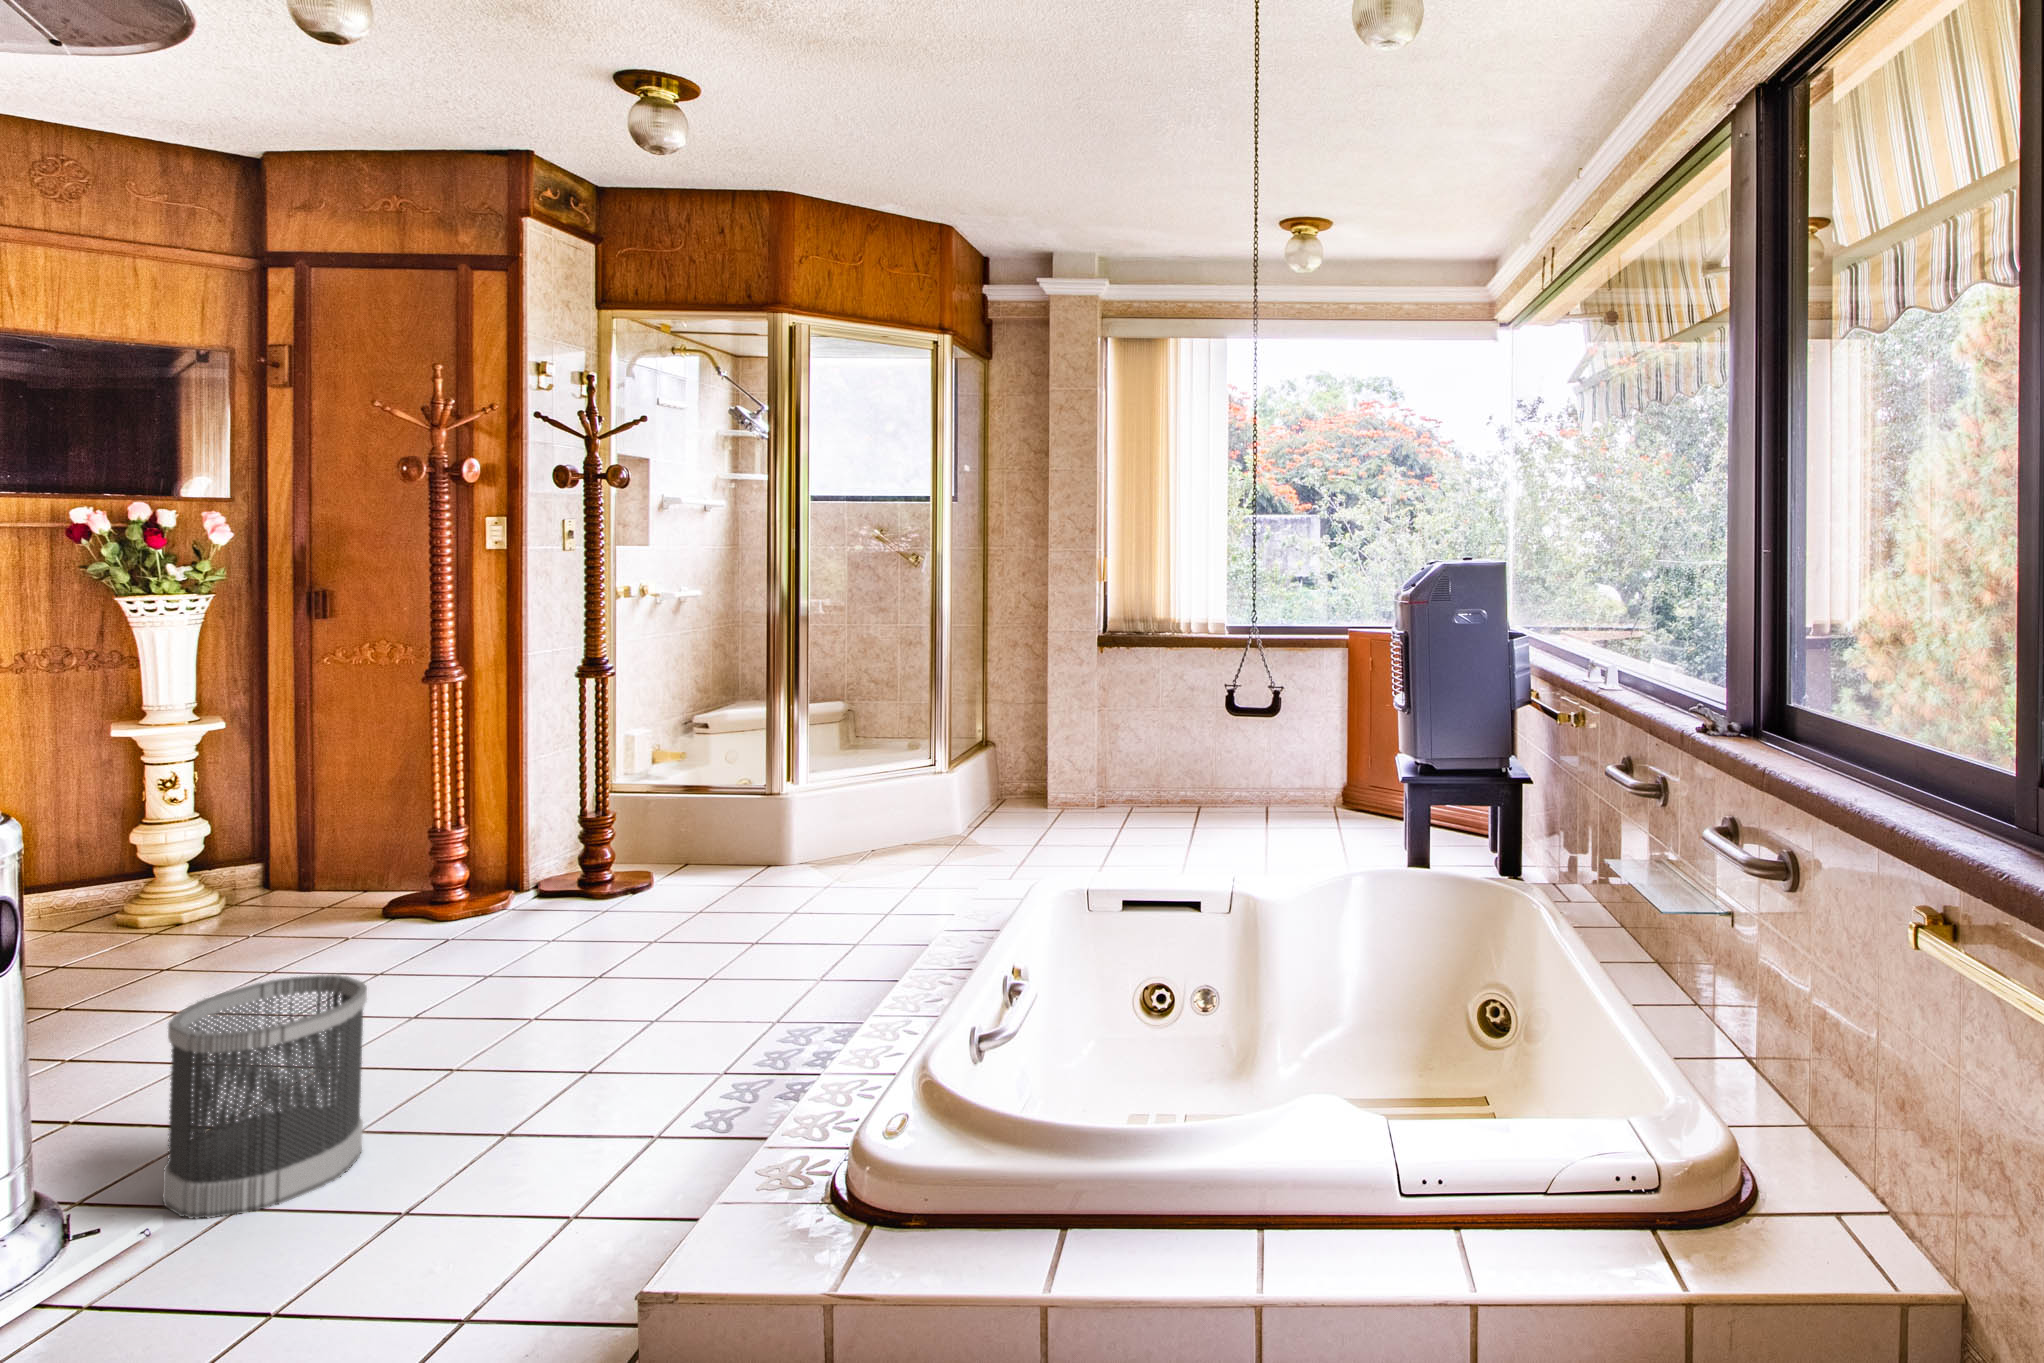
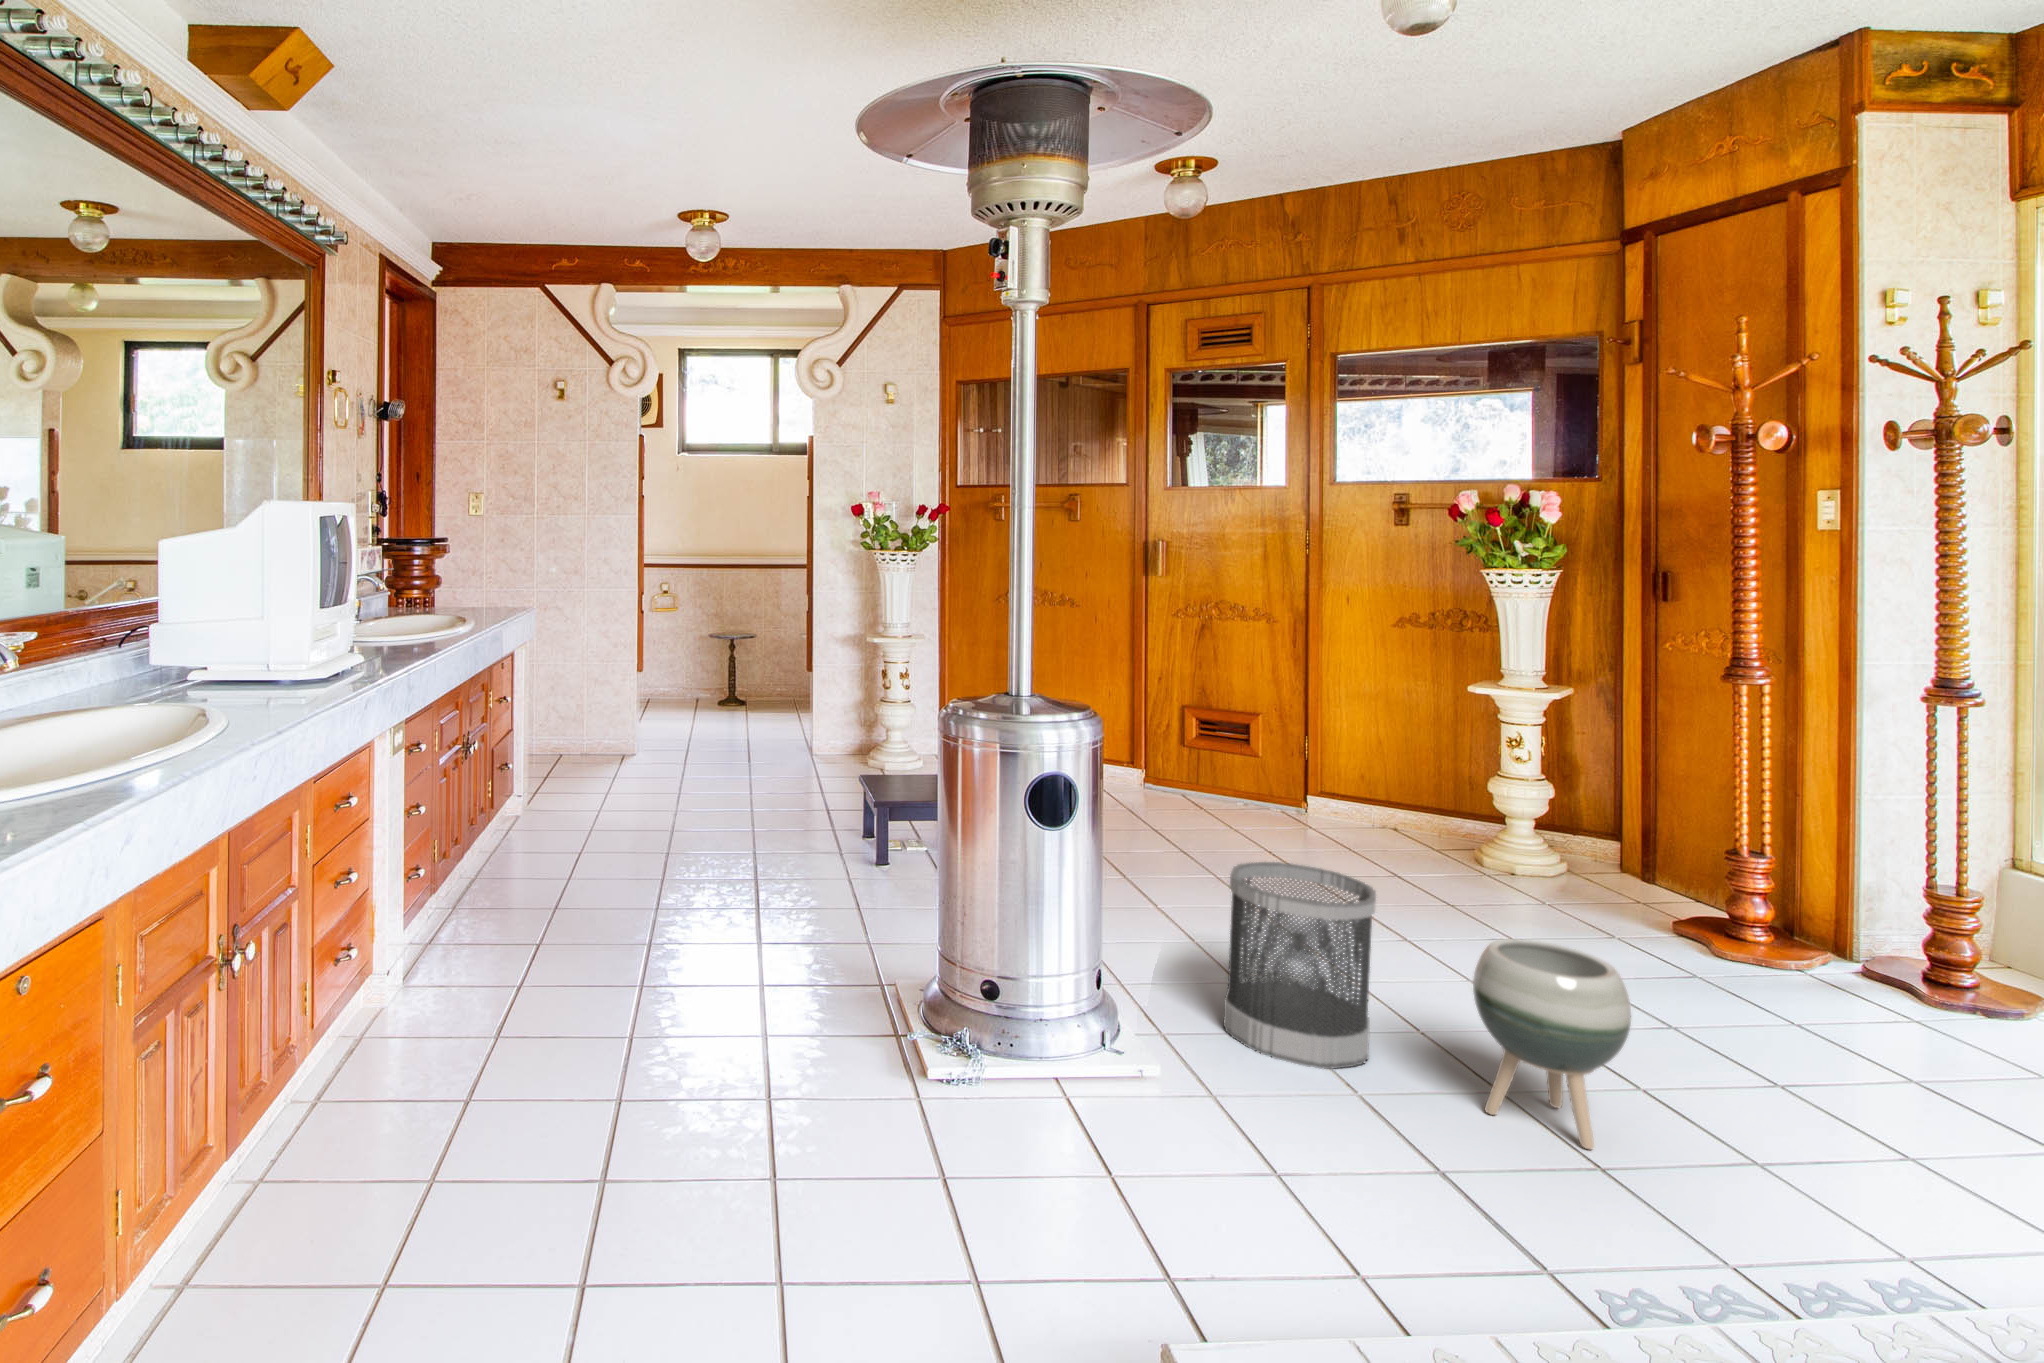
planter: none [473,944,603,1119] -> present [1473,939,1631,1149]

